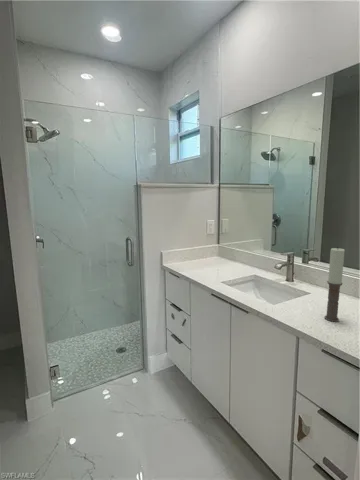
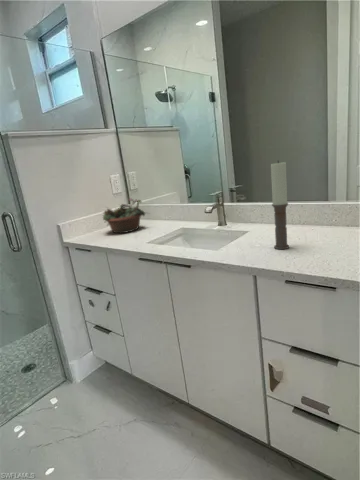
succulent planter: none [194,242,232,268] -> present [103,199,145,233]

